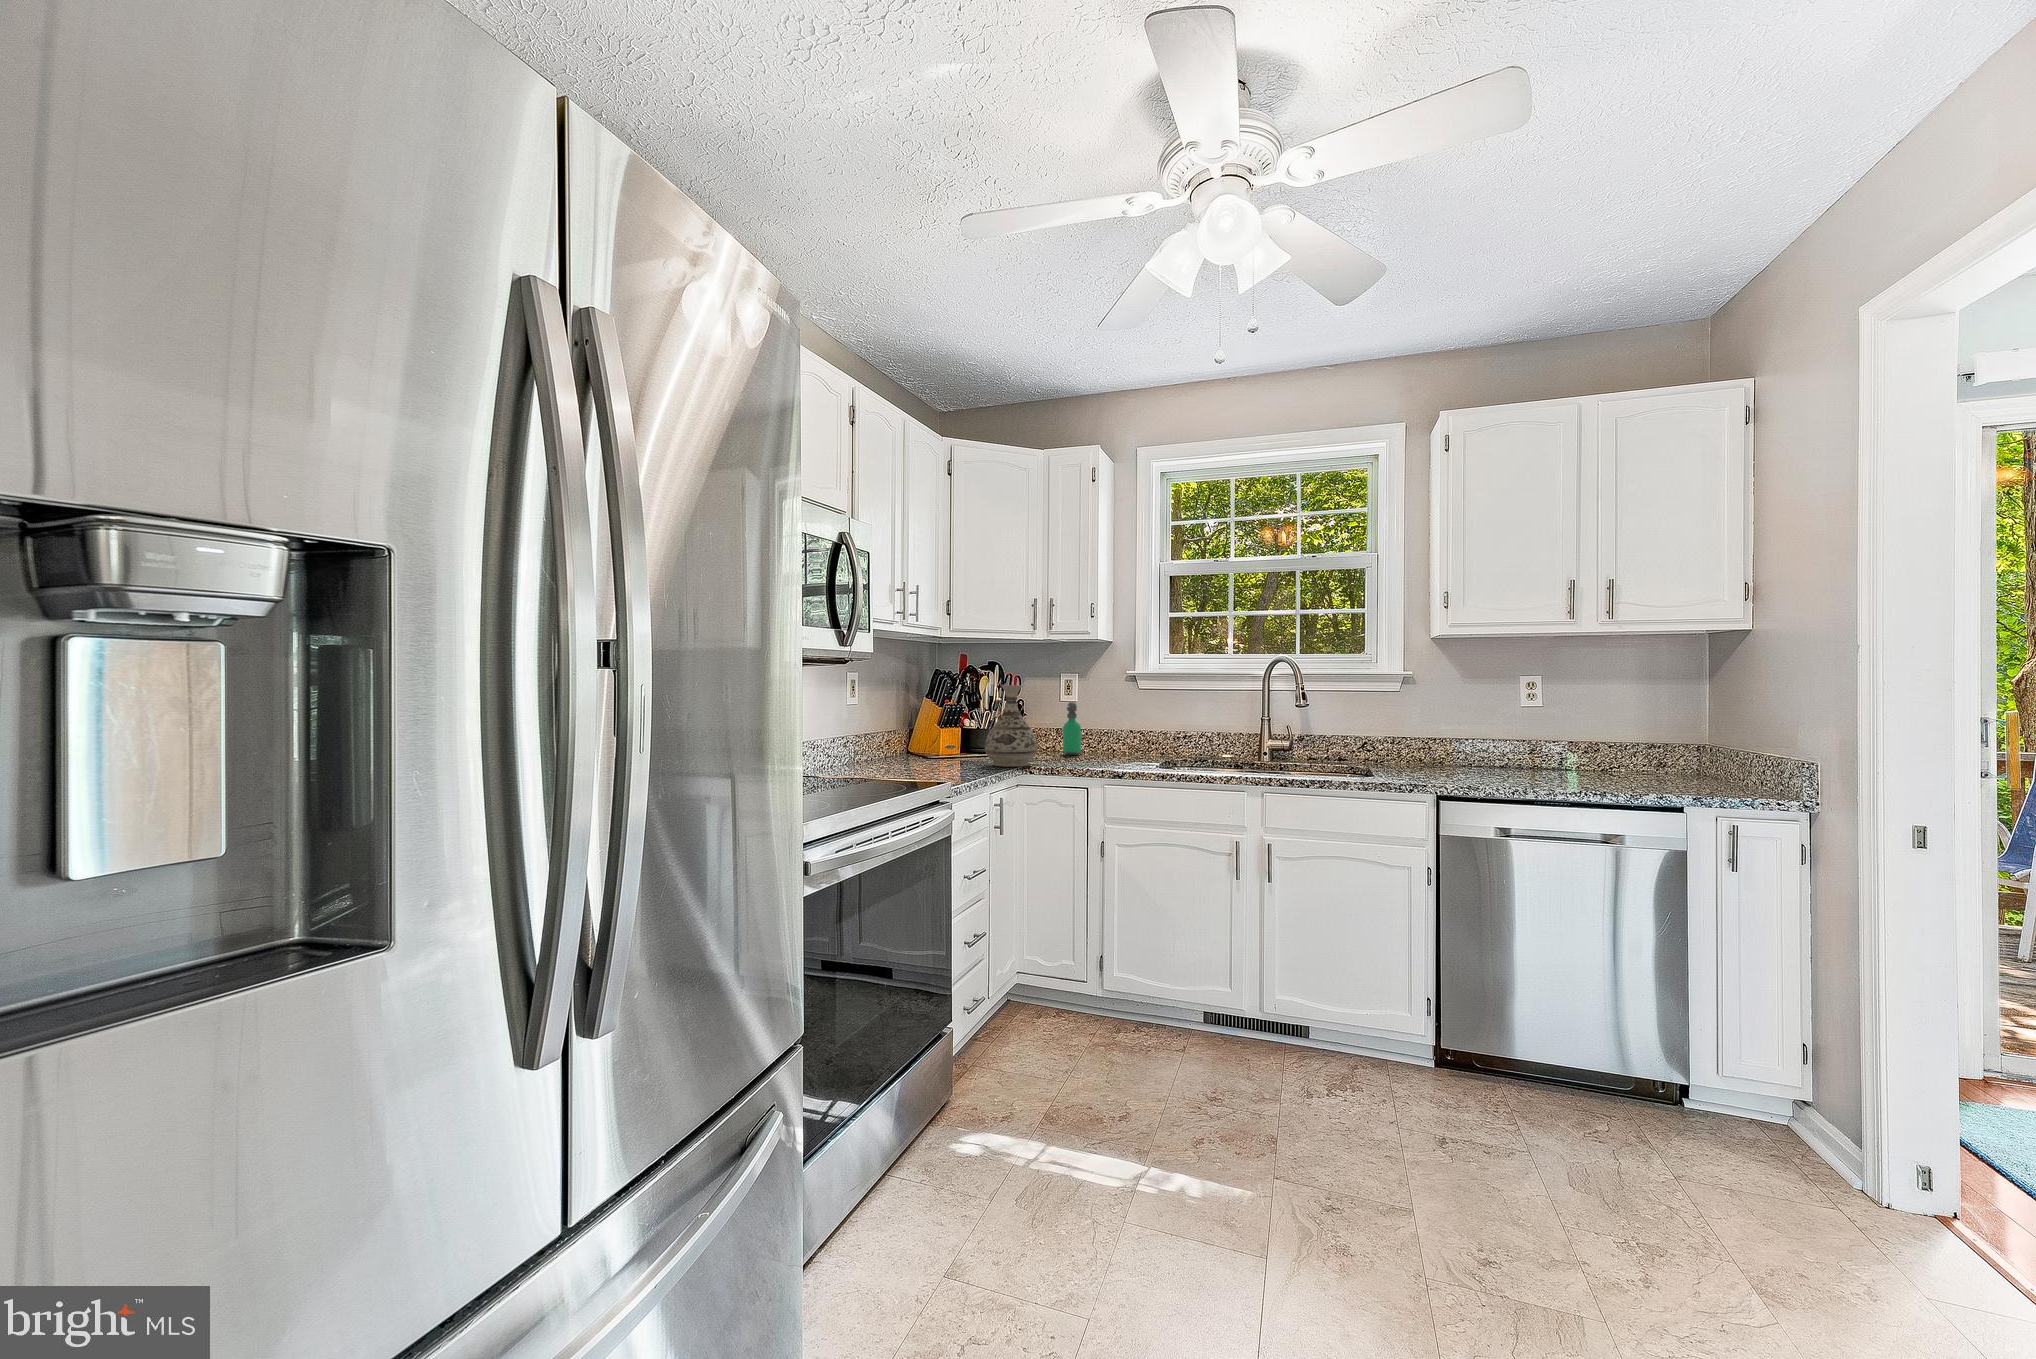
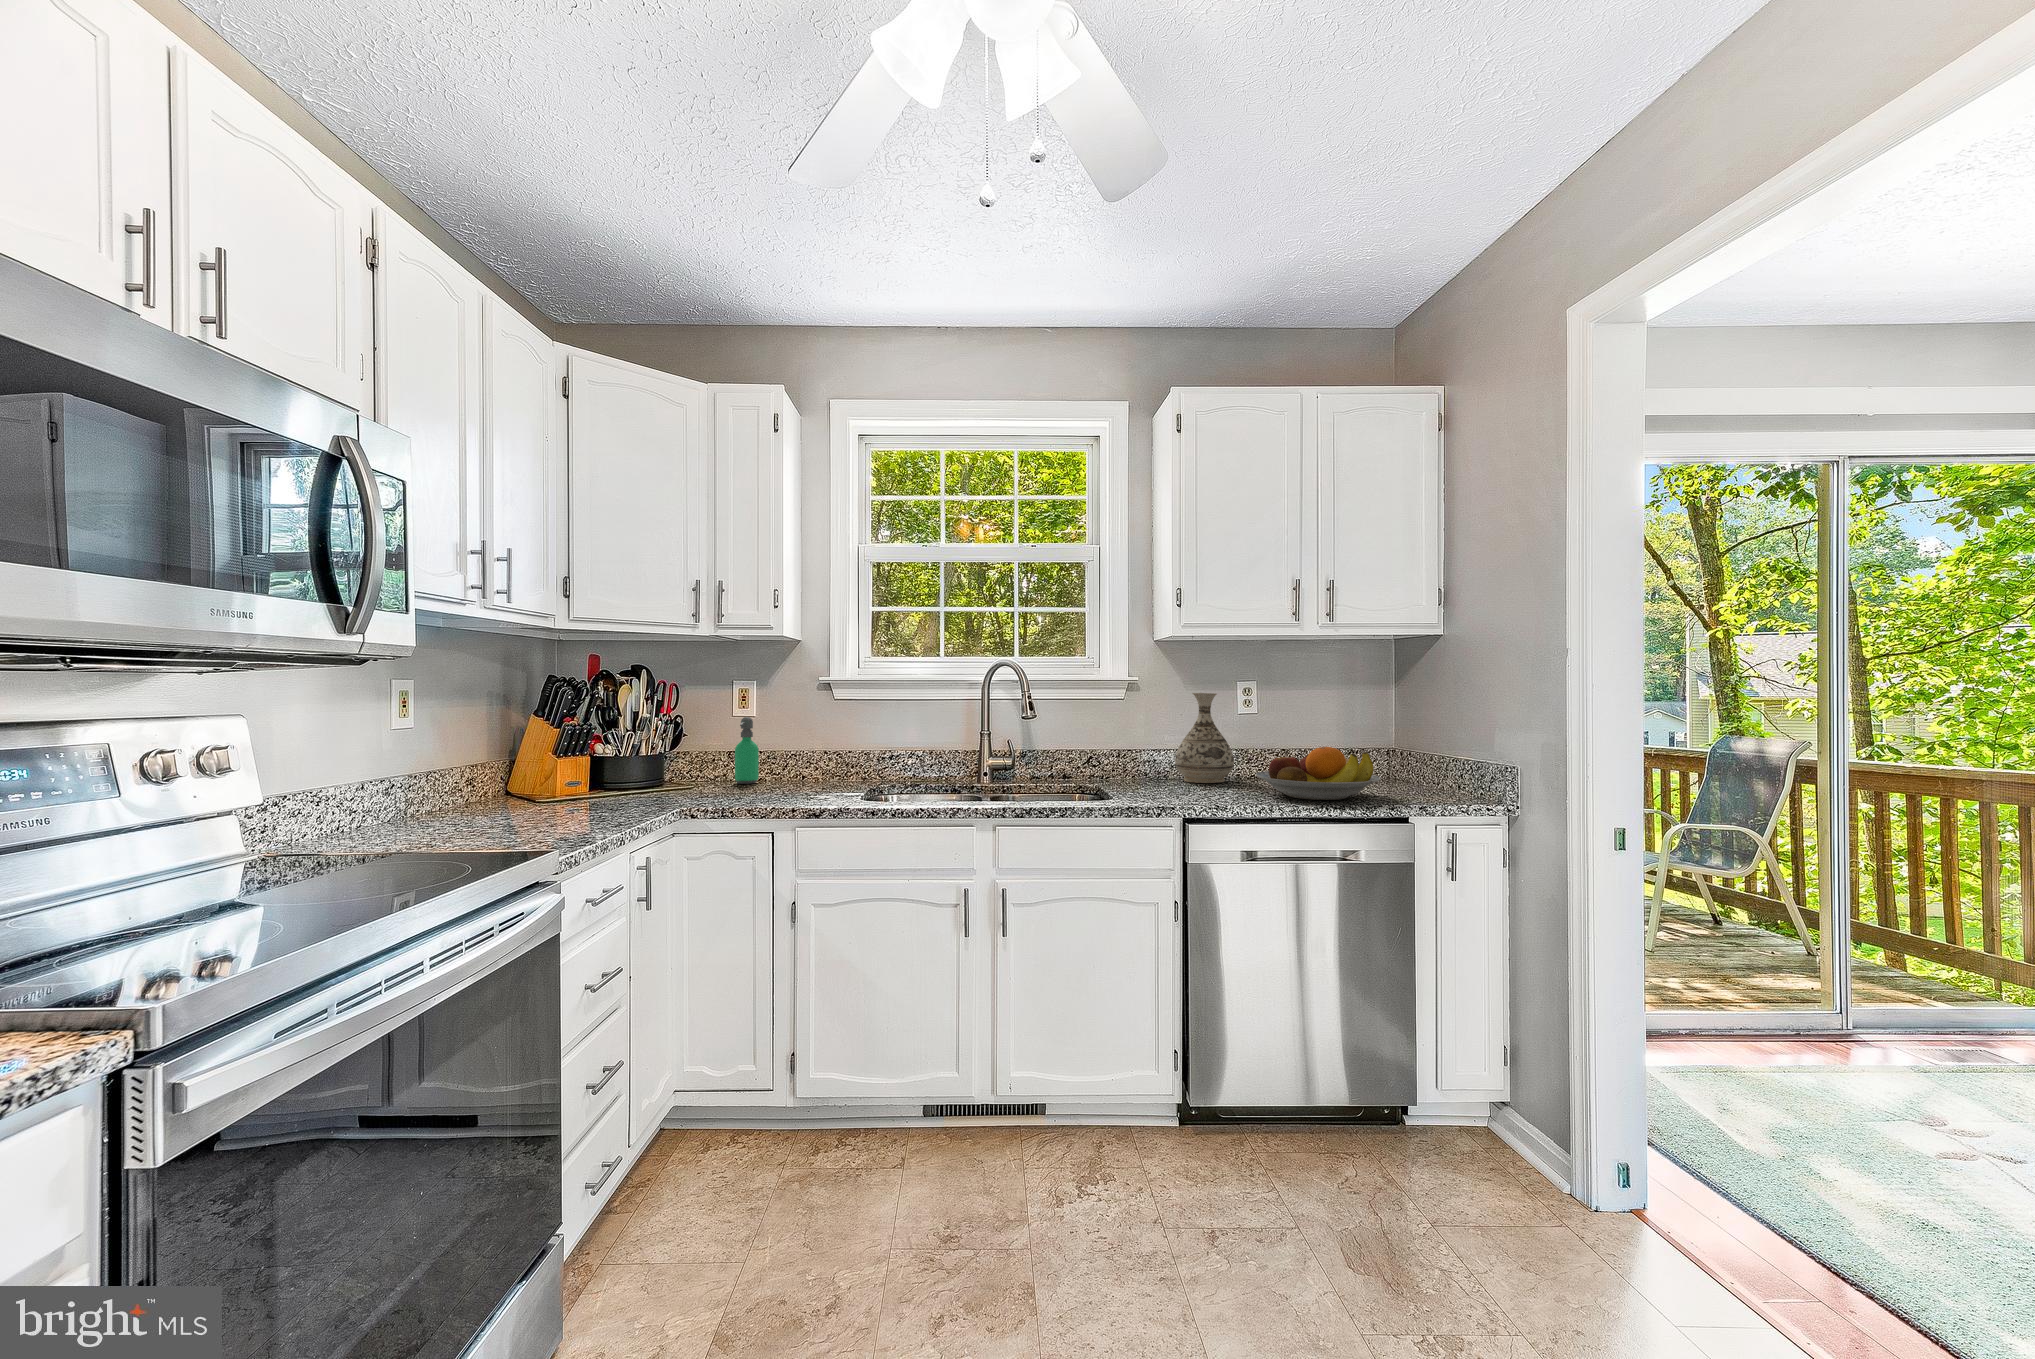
vase: present [985,685,1037,767] -> present [1175,693,1234,783]
fruit bowl: none [1518,738,1649,788] -> present [1256,747,1380,800]

